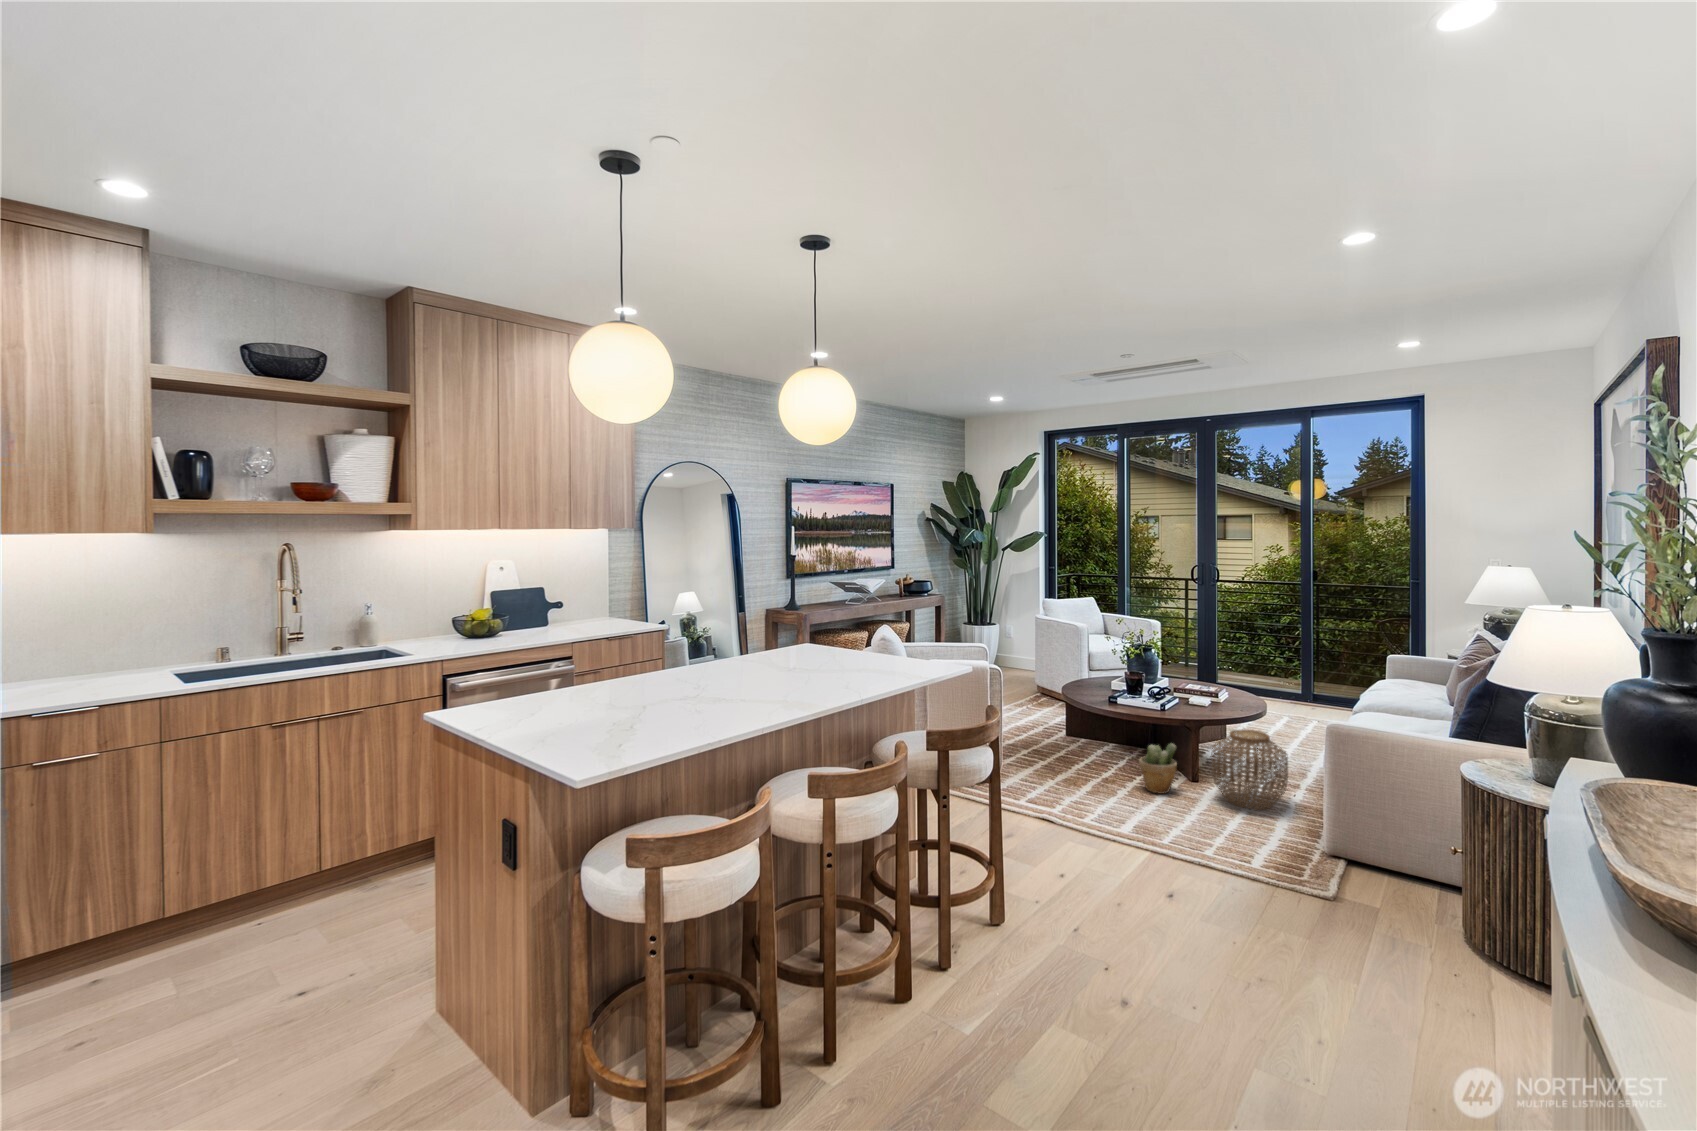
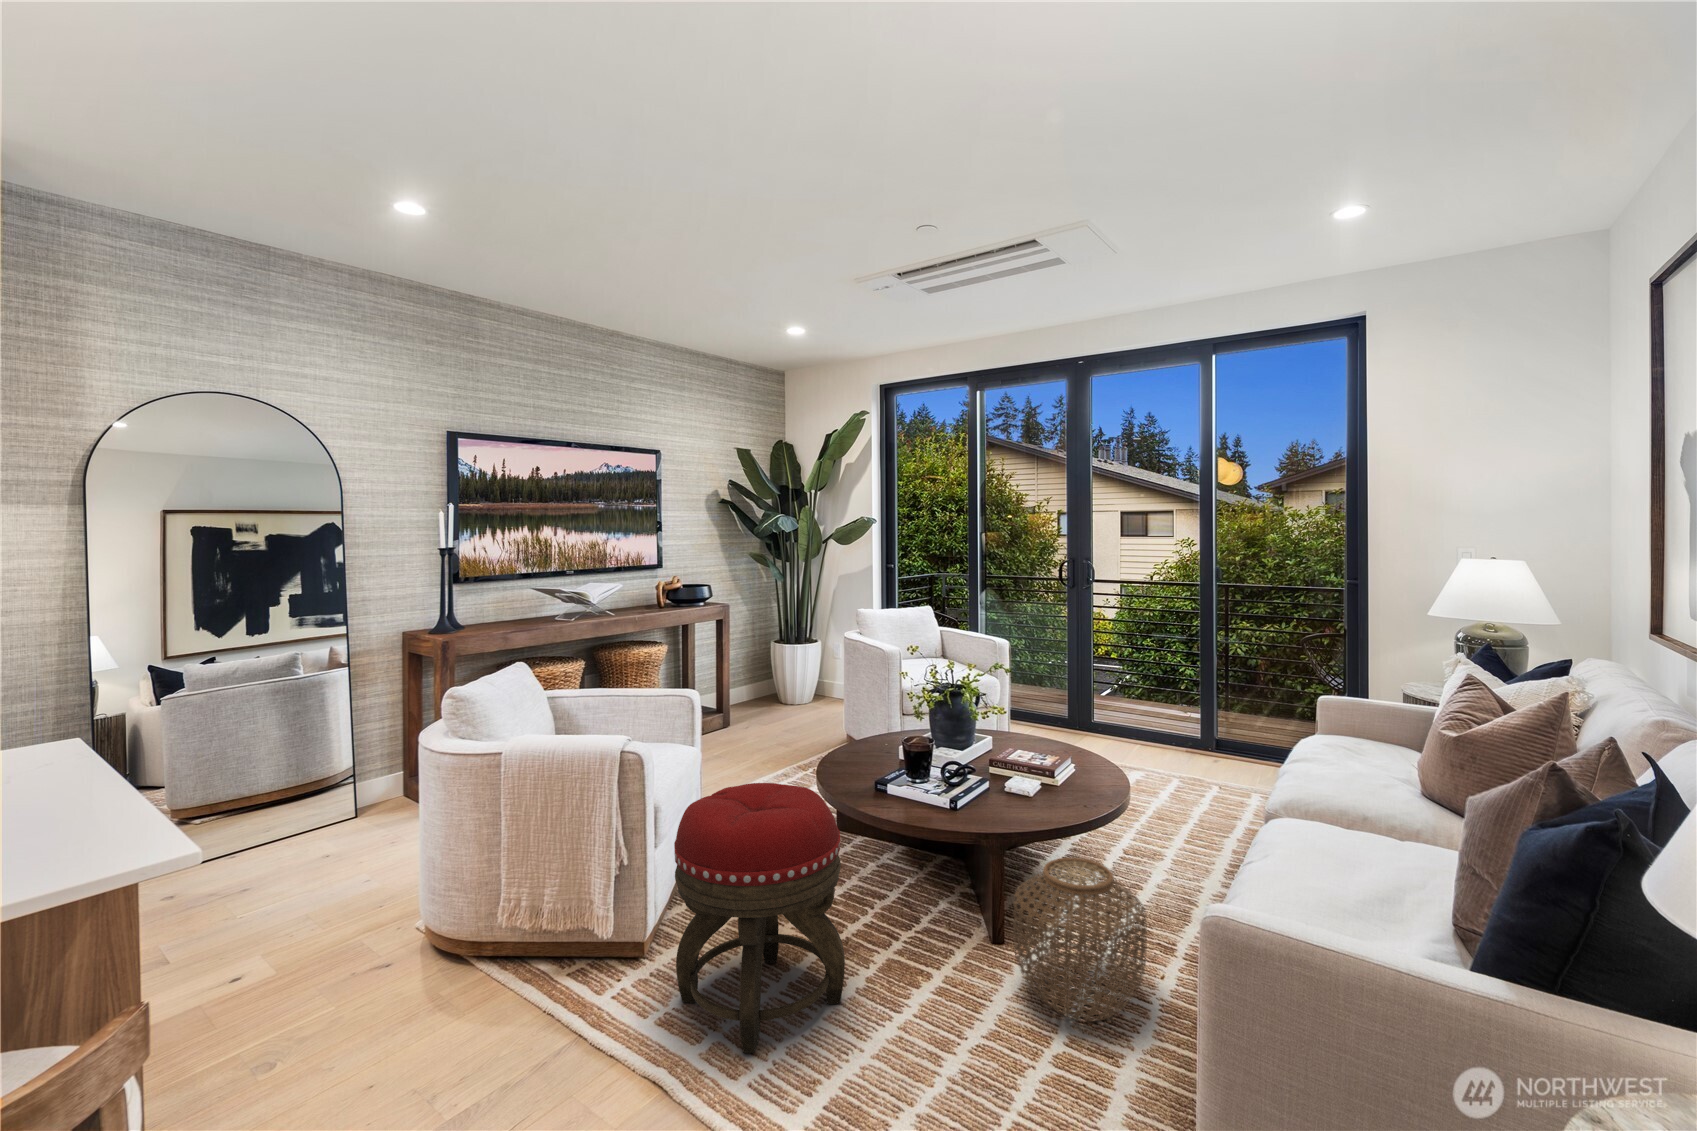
footstool: none [1029,688,1121,815] -> present [674,783,845,1053]
potted plant: present [1139,743,1177,794] -> none [895,879,959,975]

